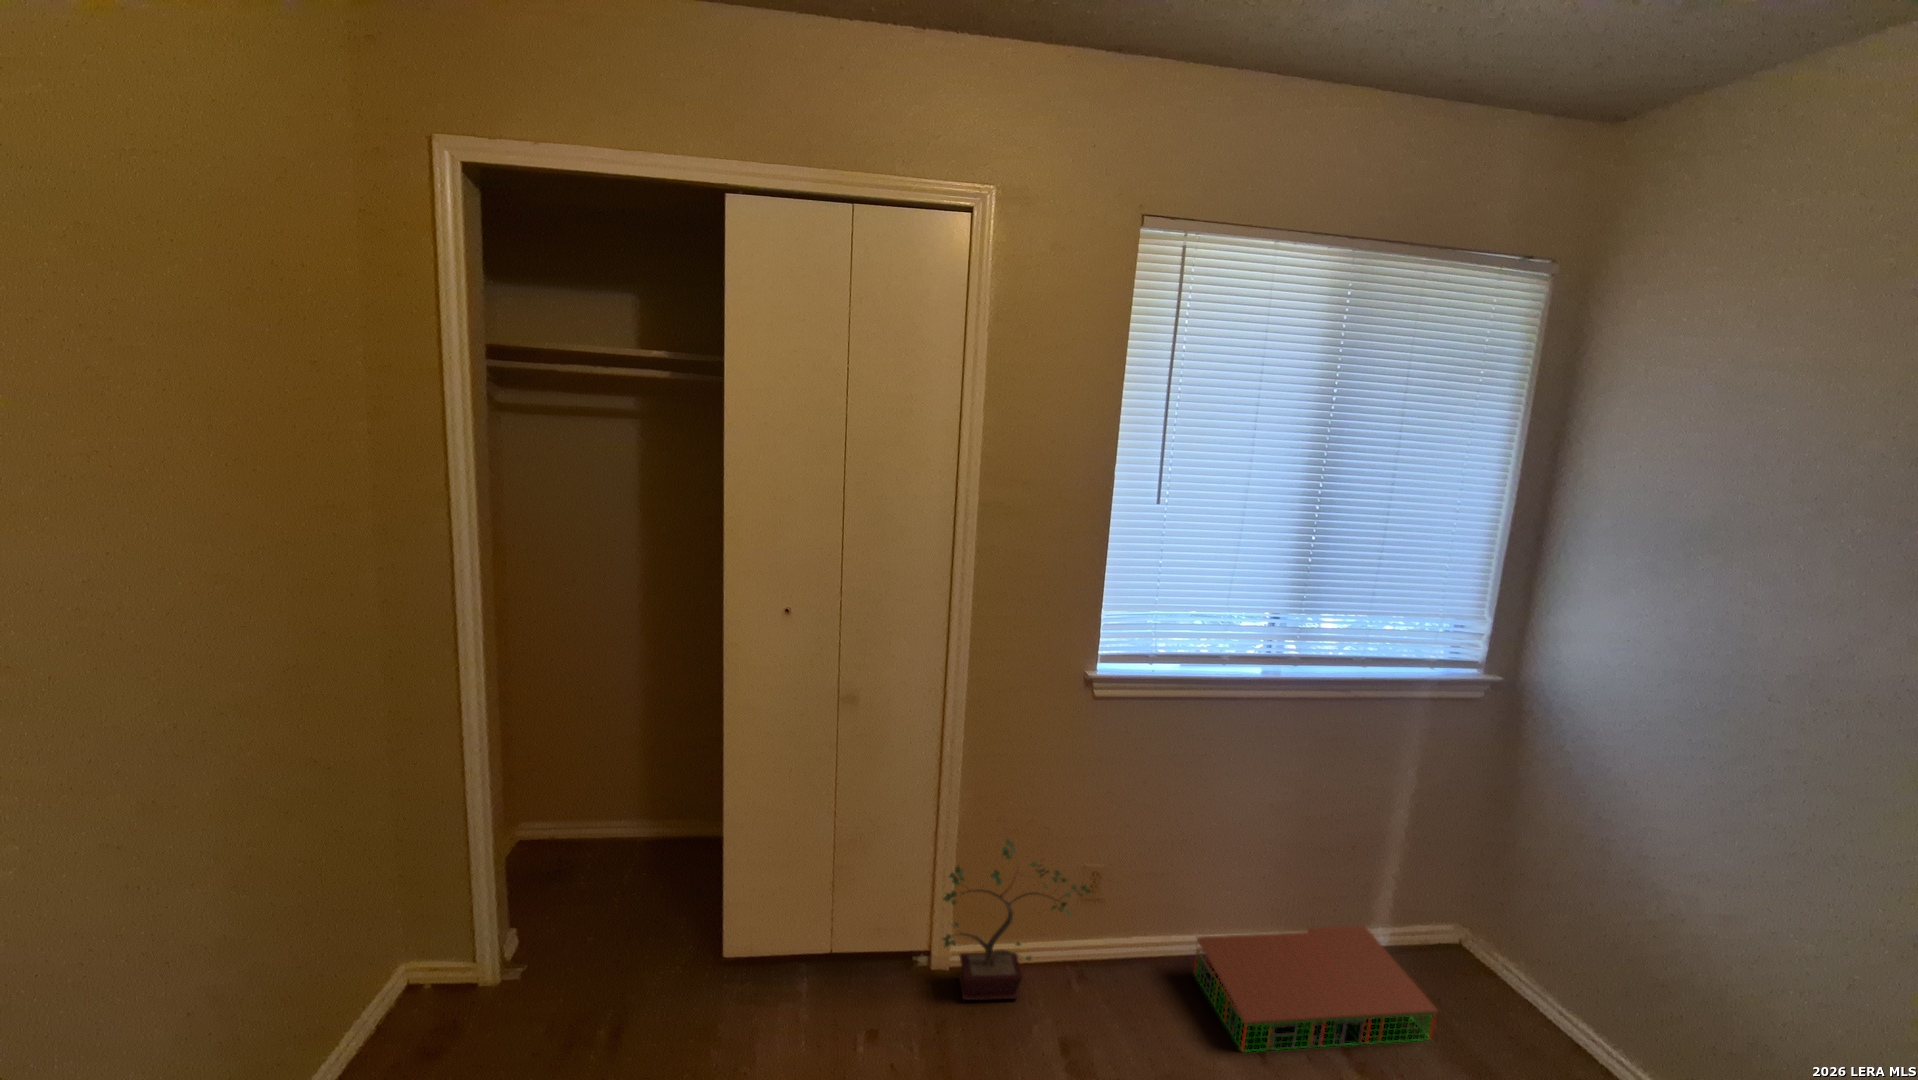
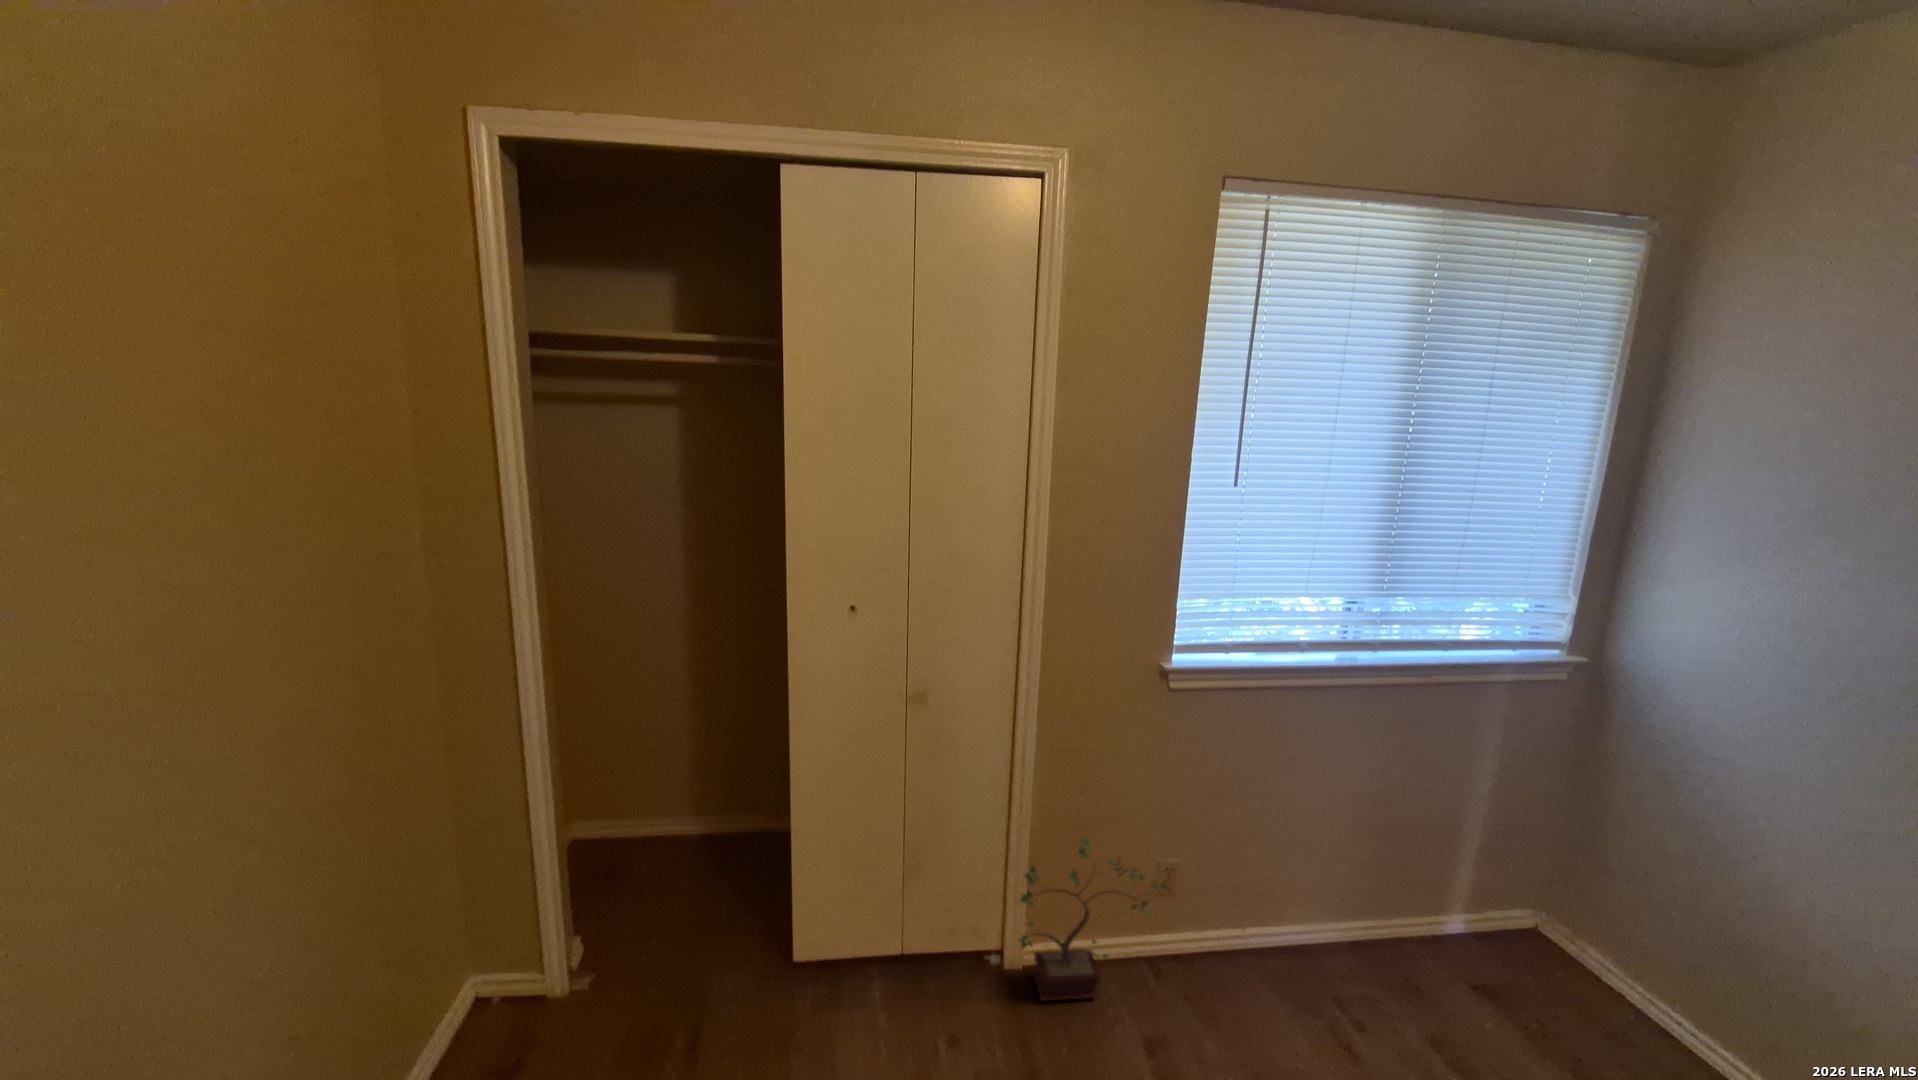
storage bin: present [1194,926,1438,1052] -> none [1270,912,1533,1051]

